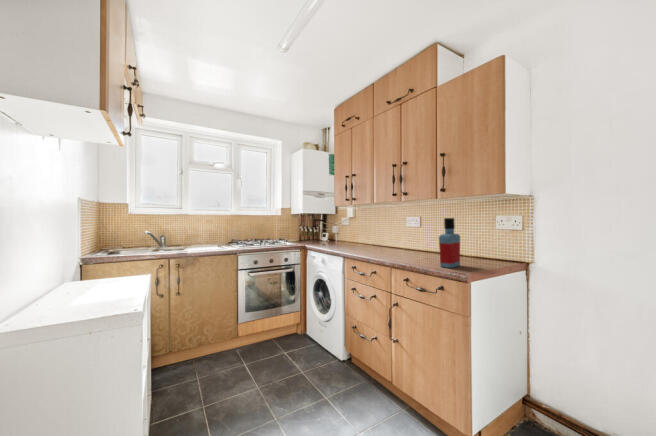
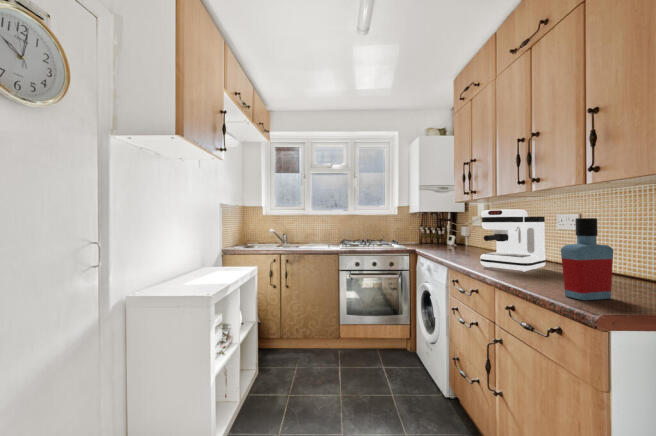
coffee maker: none [371,212,407,255] -> present [480,209,545,272]

